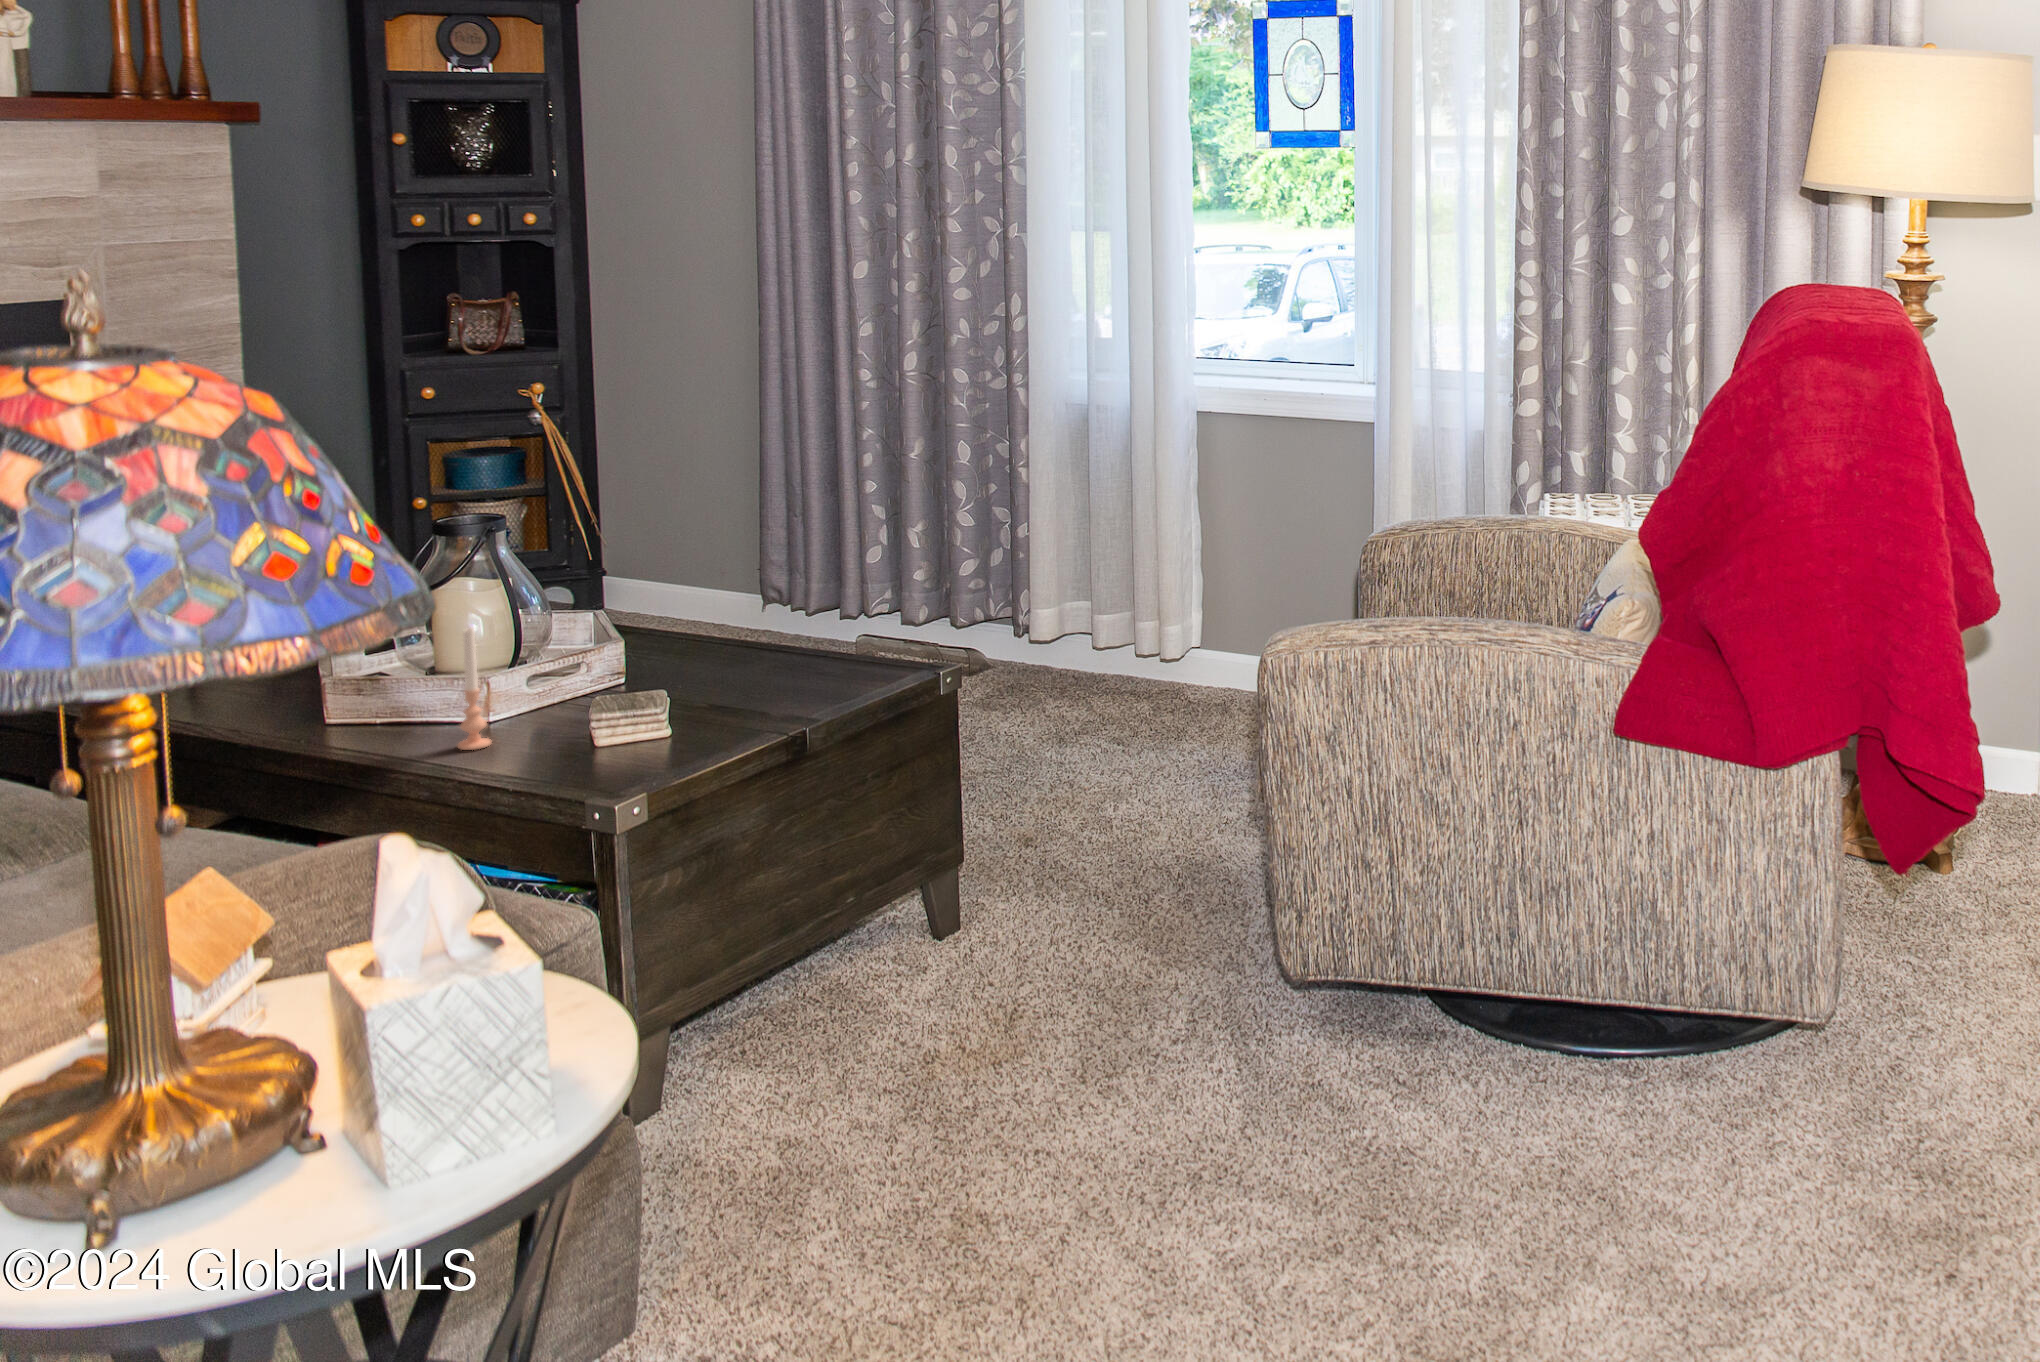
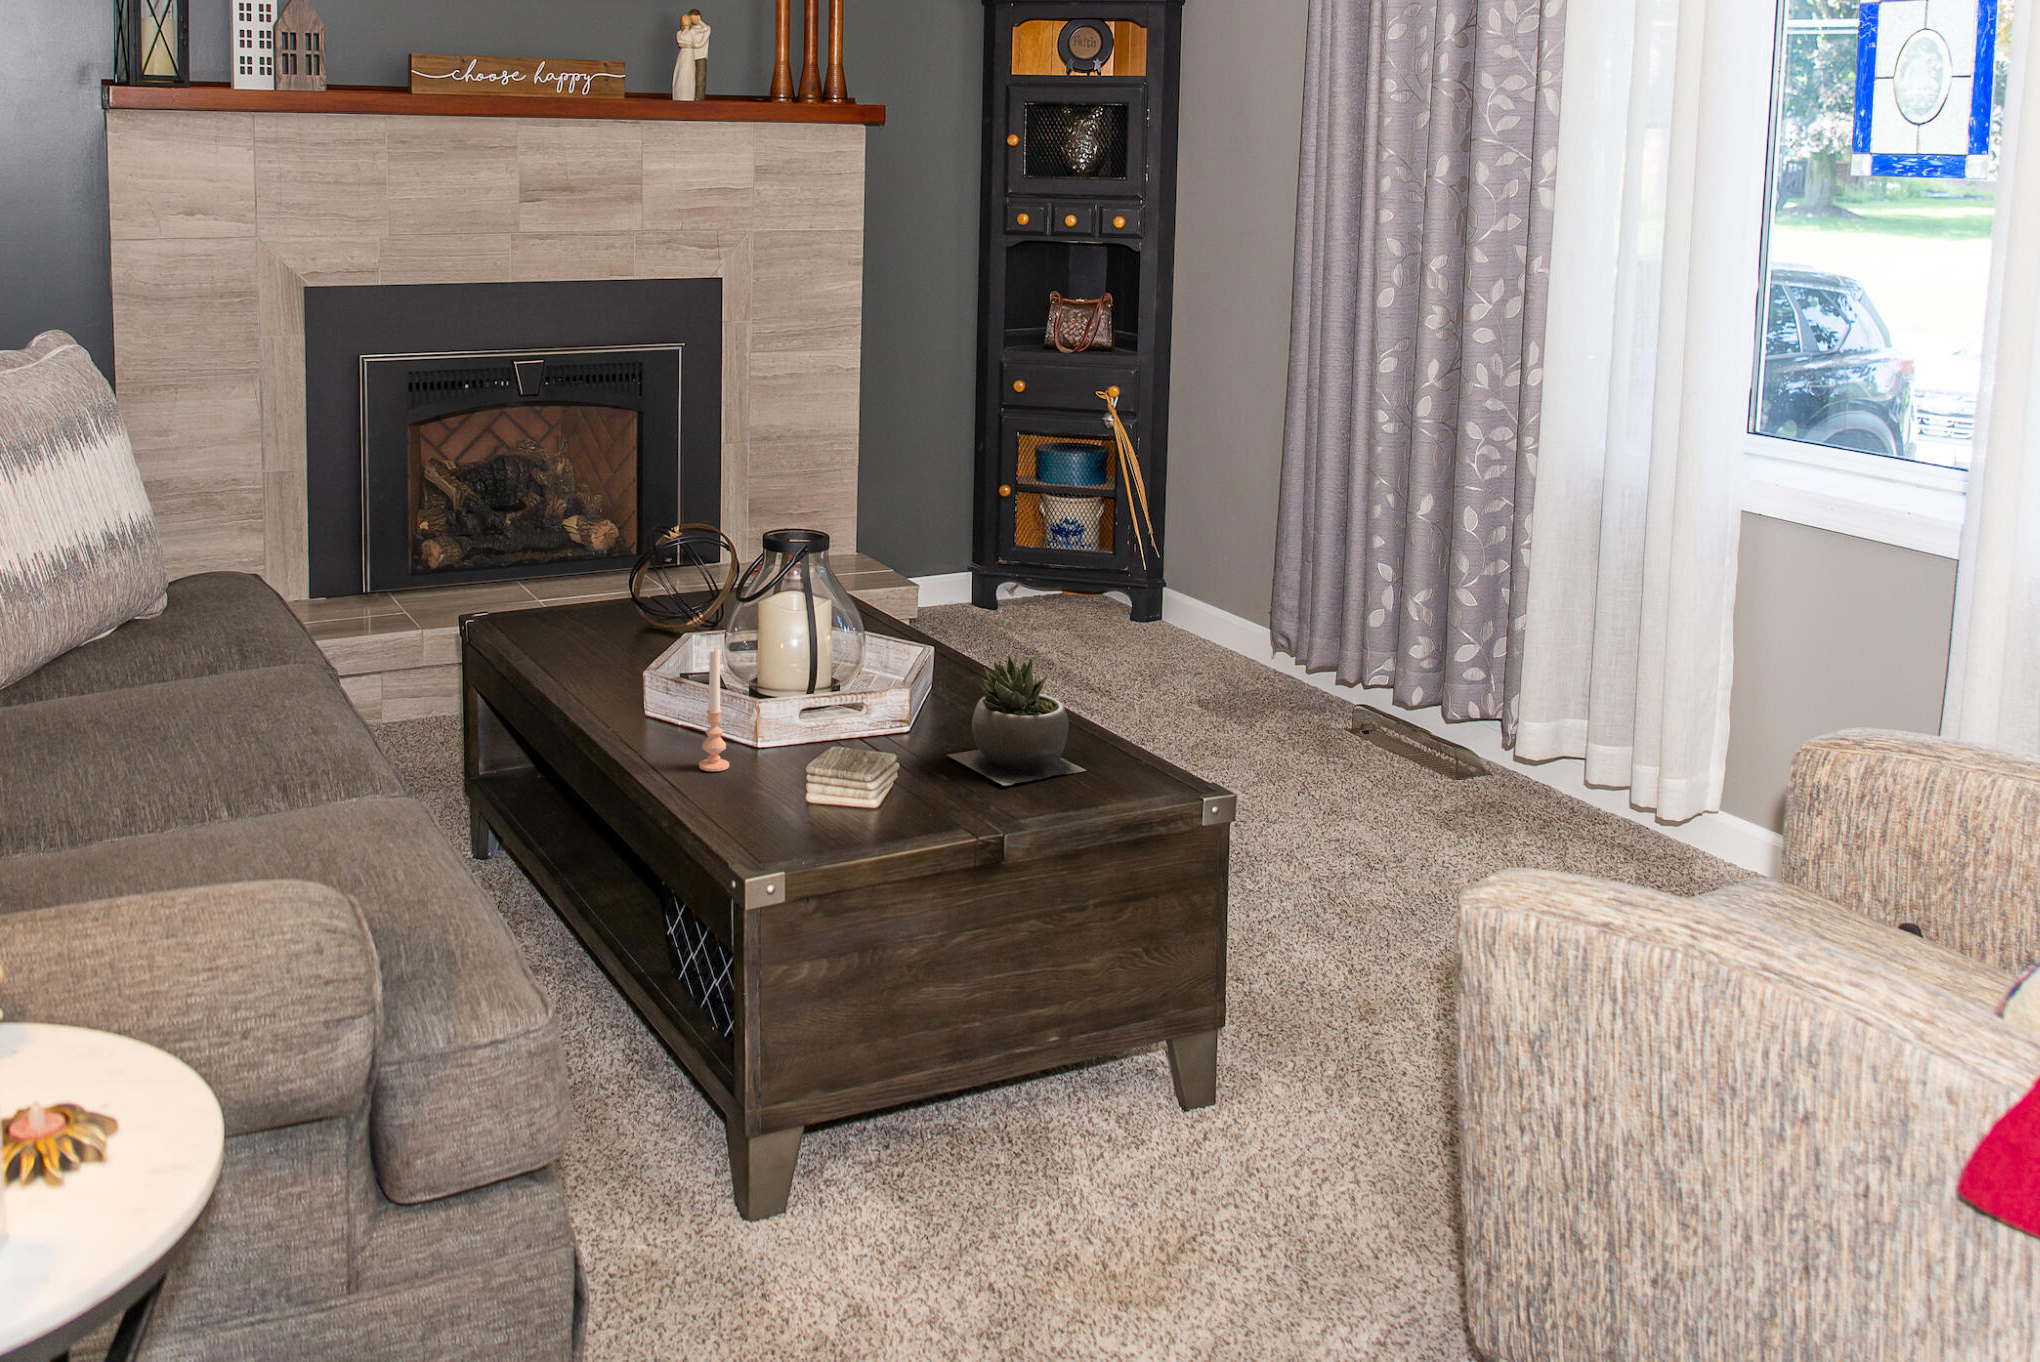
succulent plant: none [699,585,836,699] -> present [947,656,1086,786]

